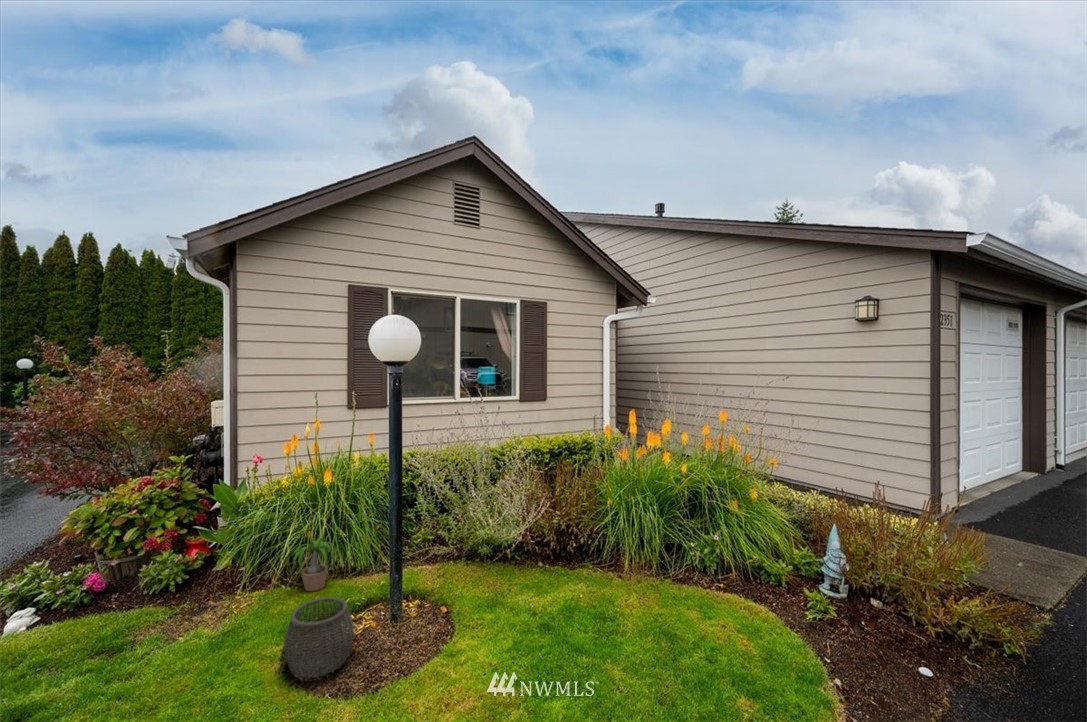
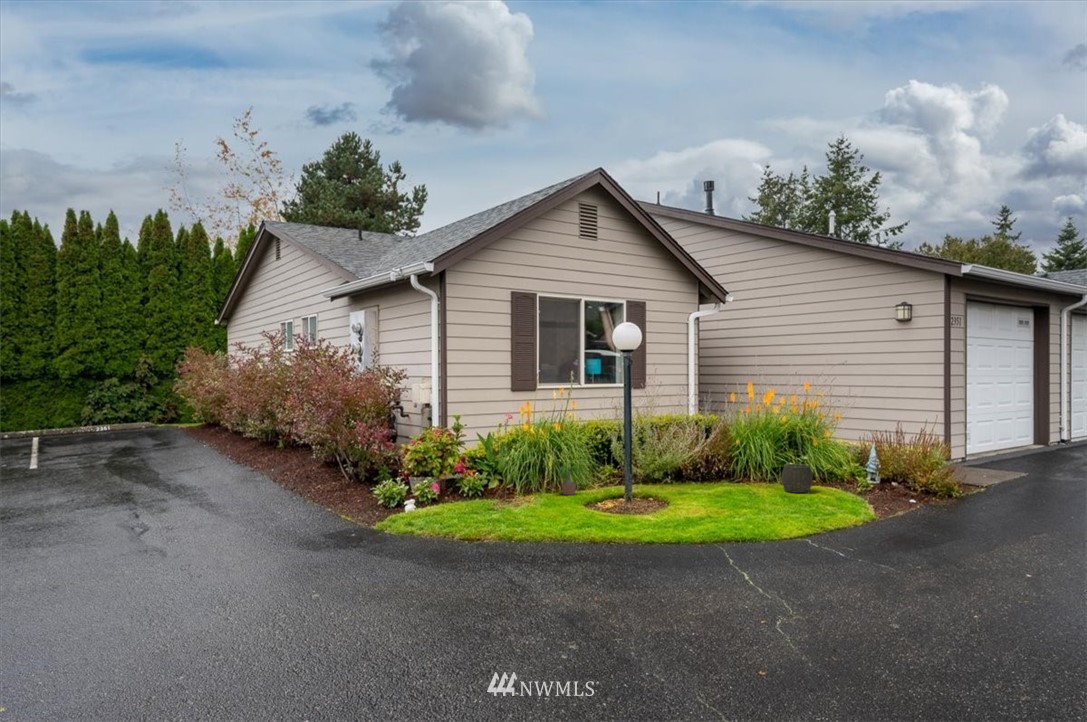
woven basket: present [284,597,354,679] -> present [782,464,812,493]

